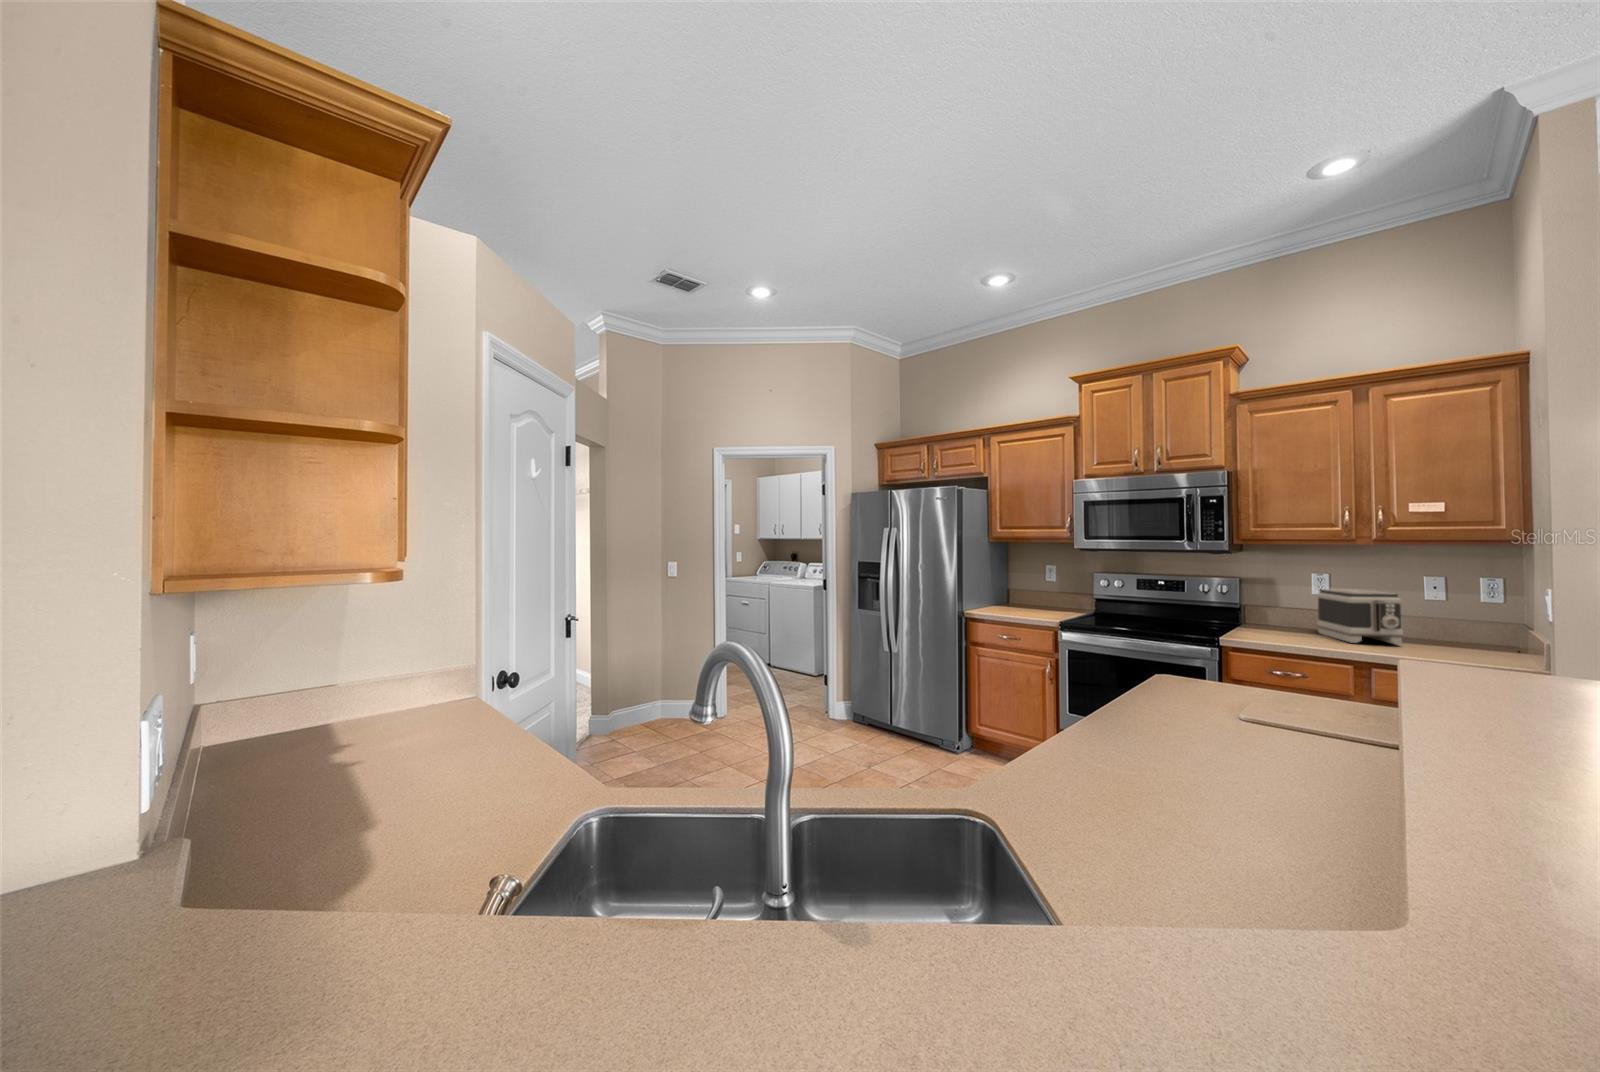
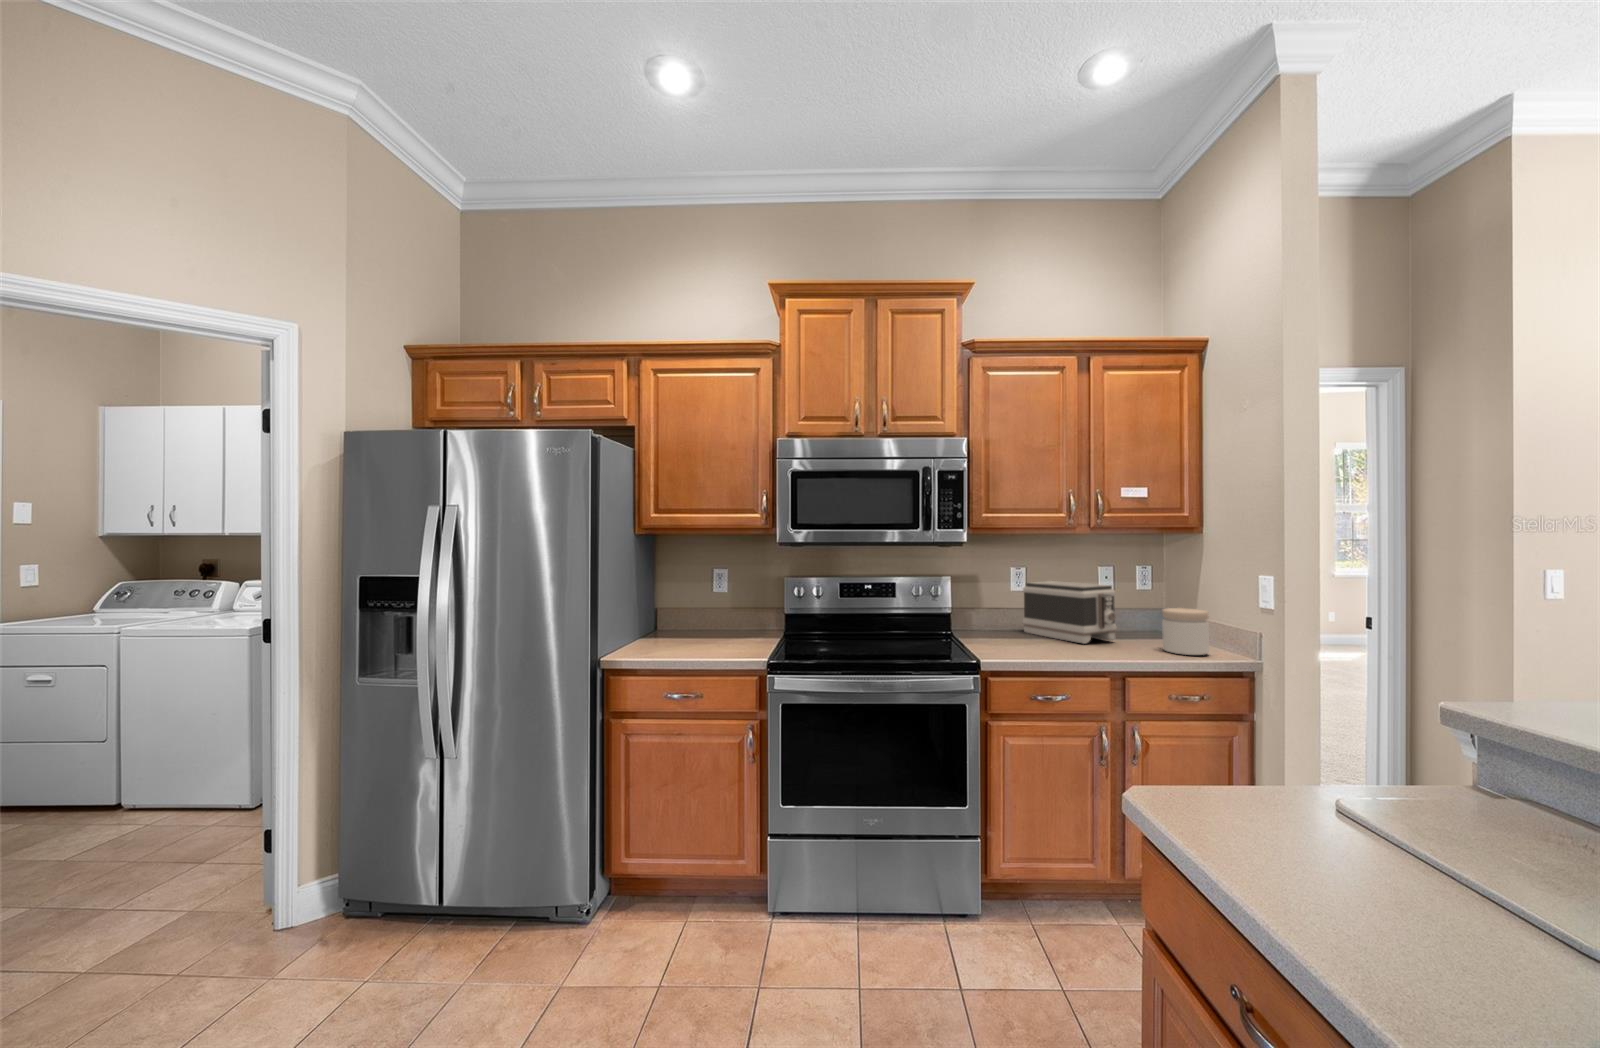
jar: none [1438,617,1492,661] -> present [1162,608,1209,655]

